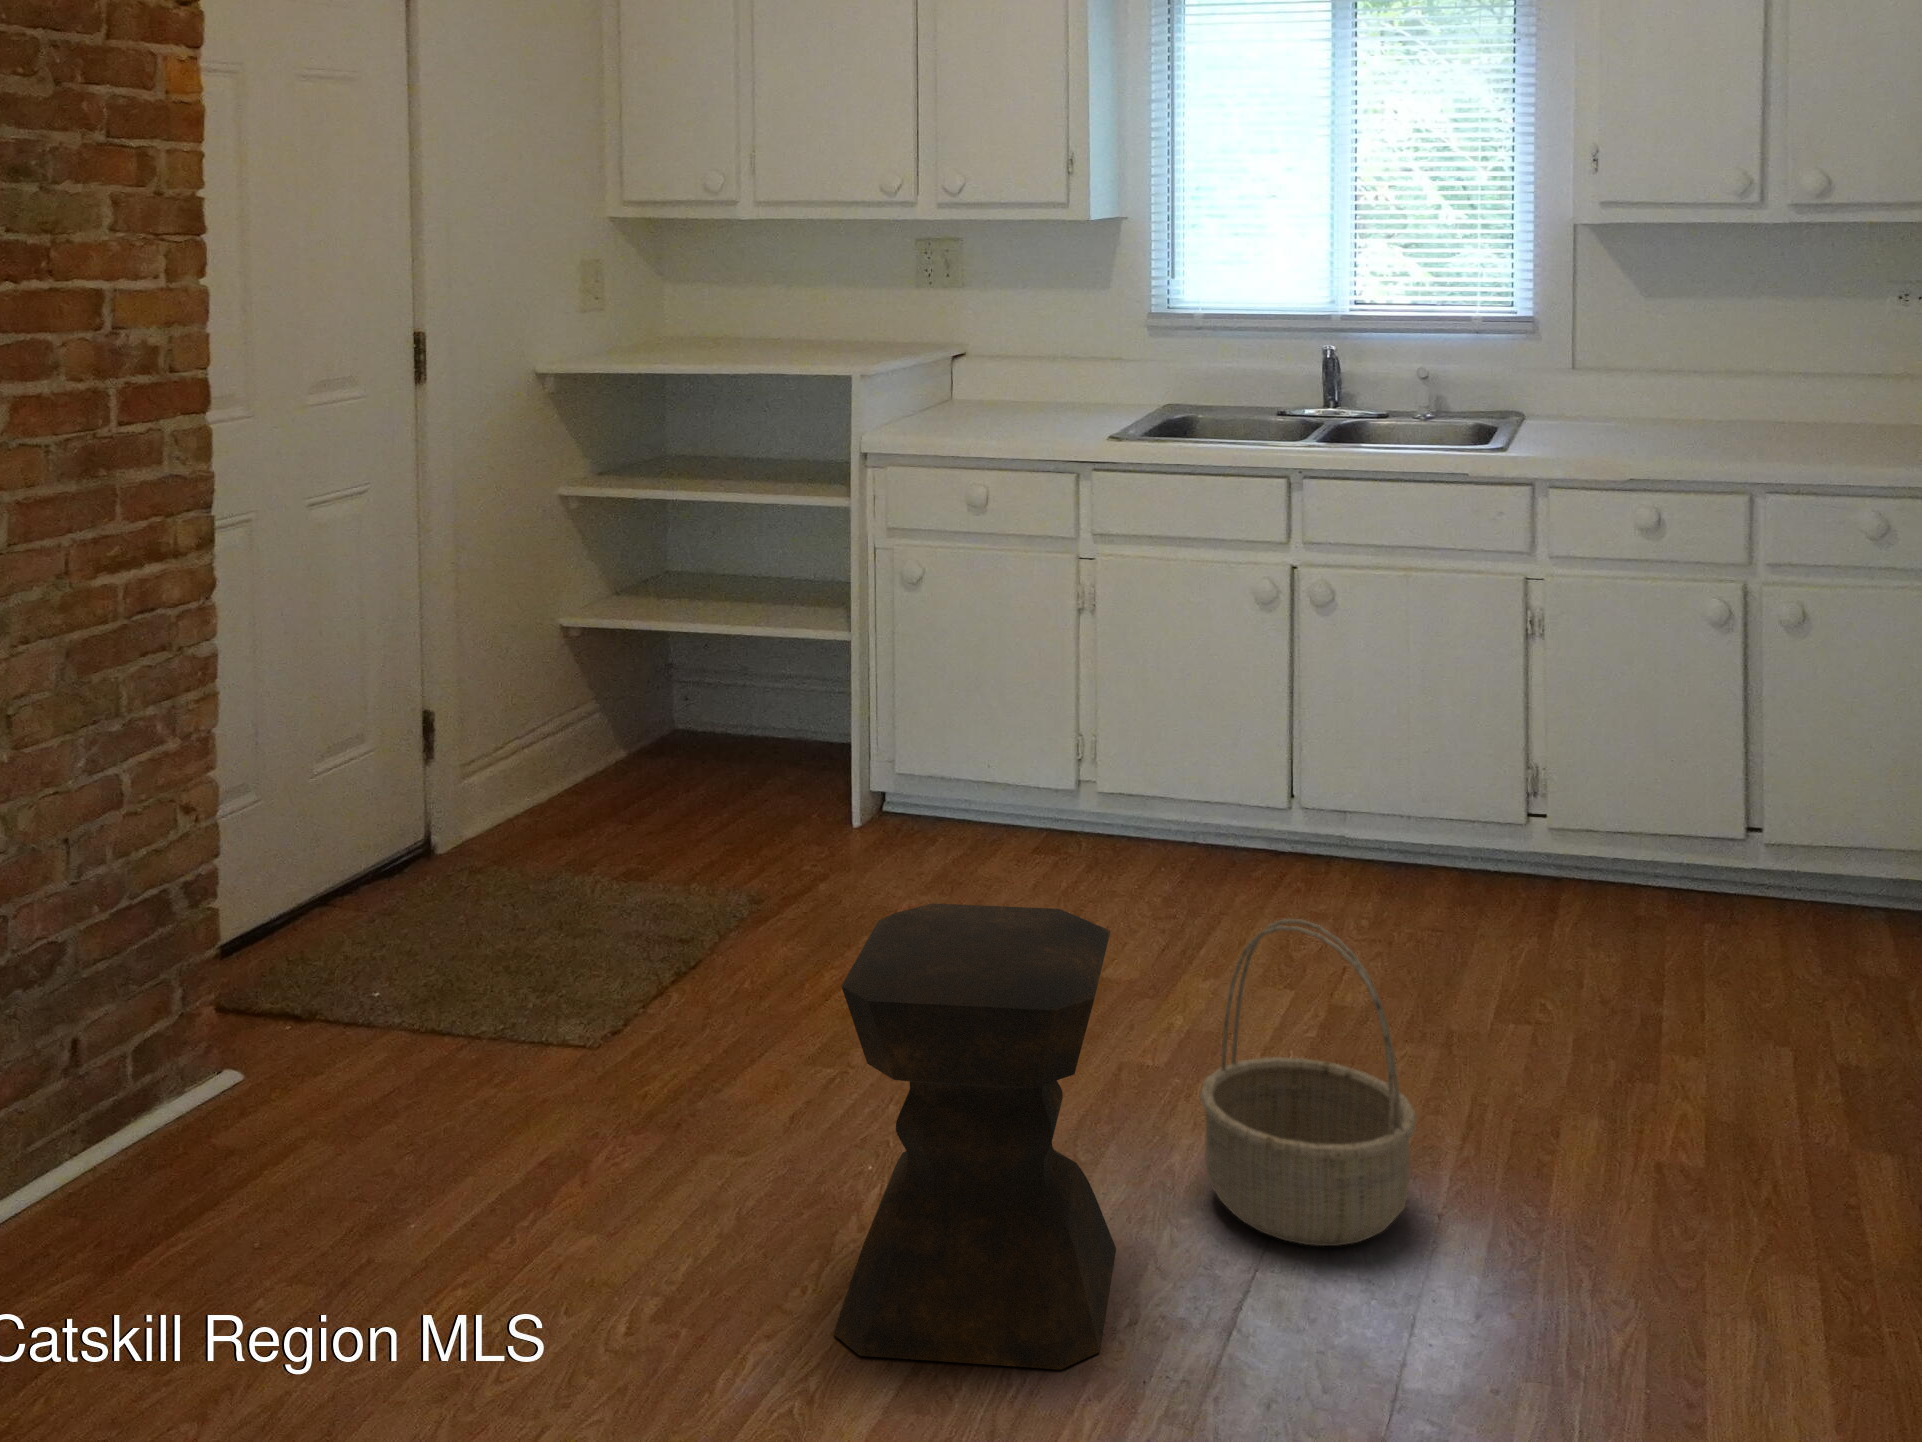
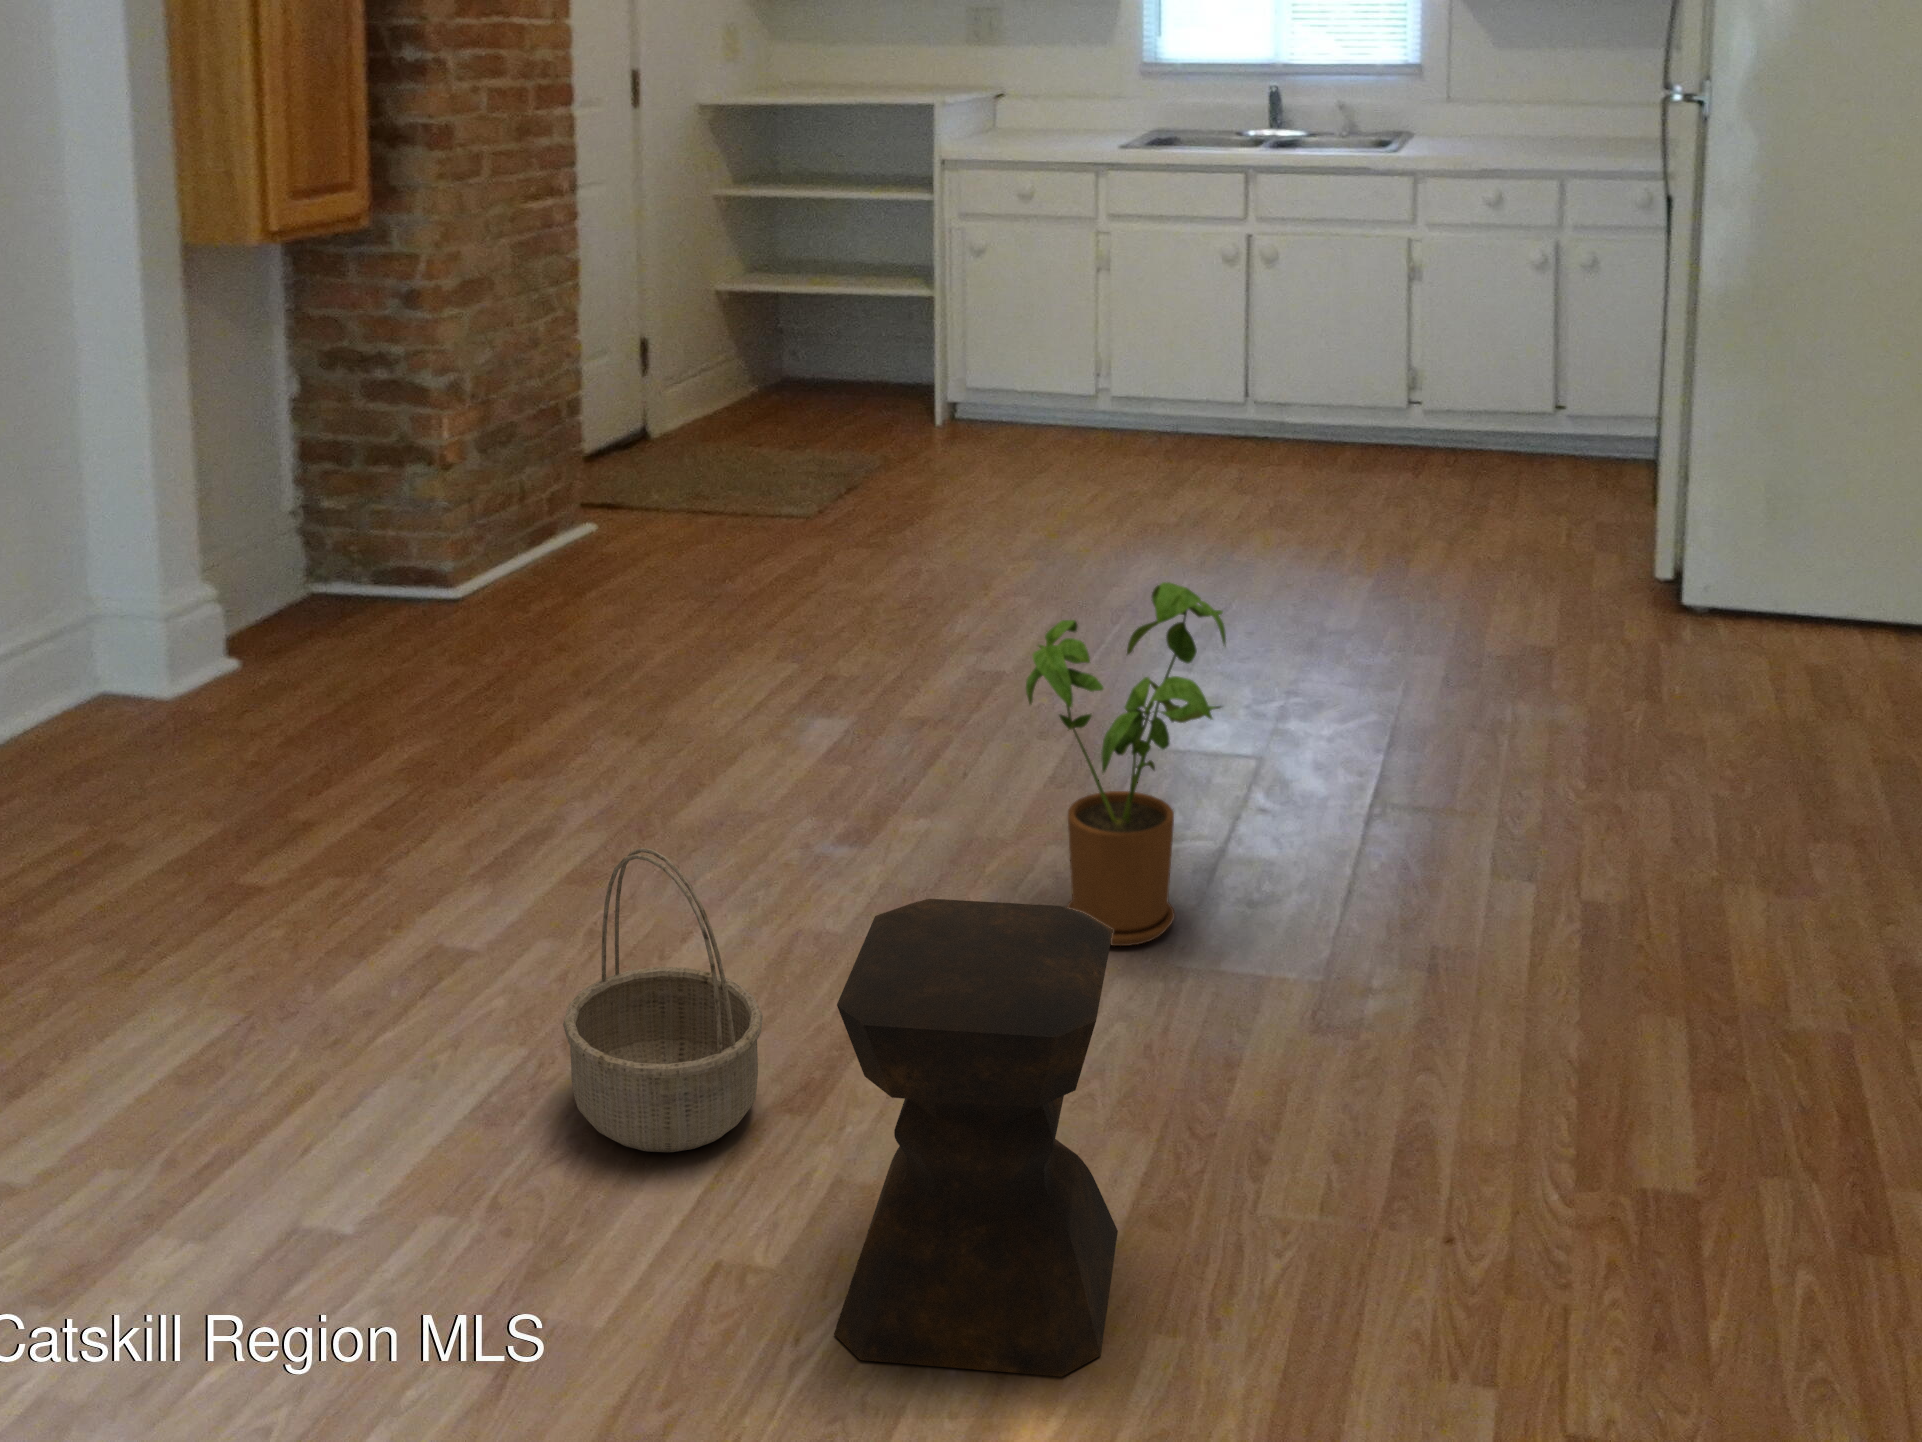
house plant: none [1024,648,1218,1012] -> present [1026,582,1226,946]
basket: present [1200,919,1417,1246] -> present [563,848,763,1152]

